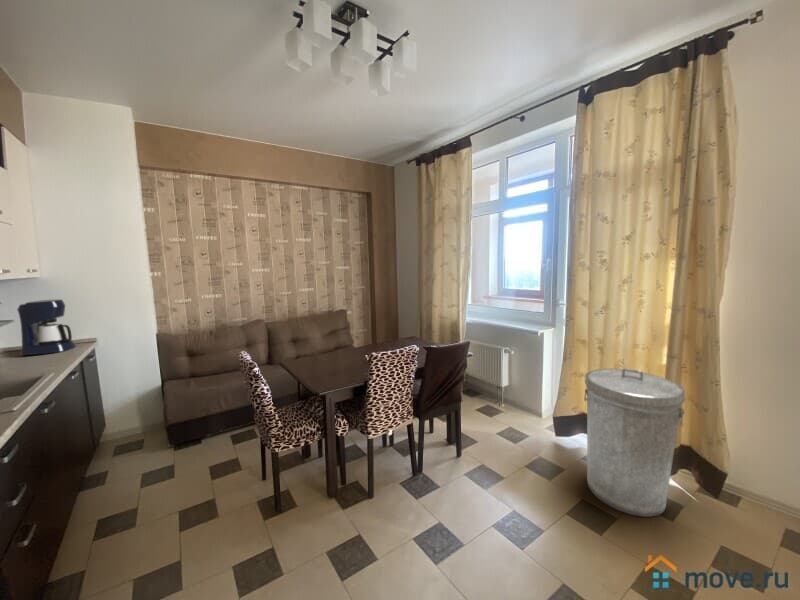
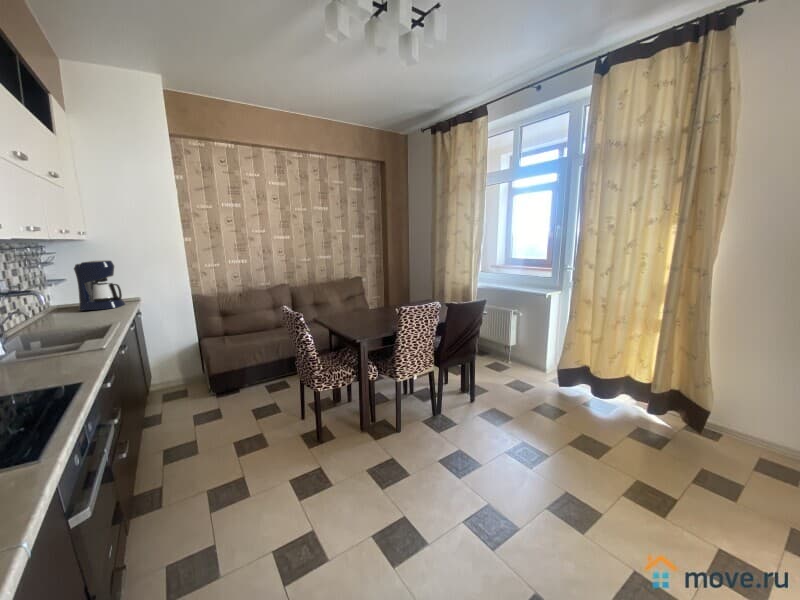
trash can: present [584,368,686,517] -> none [587,321,677,446]

